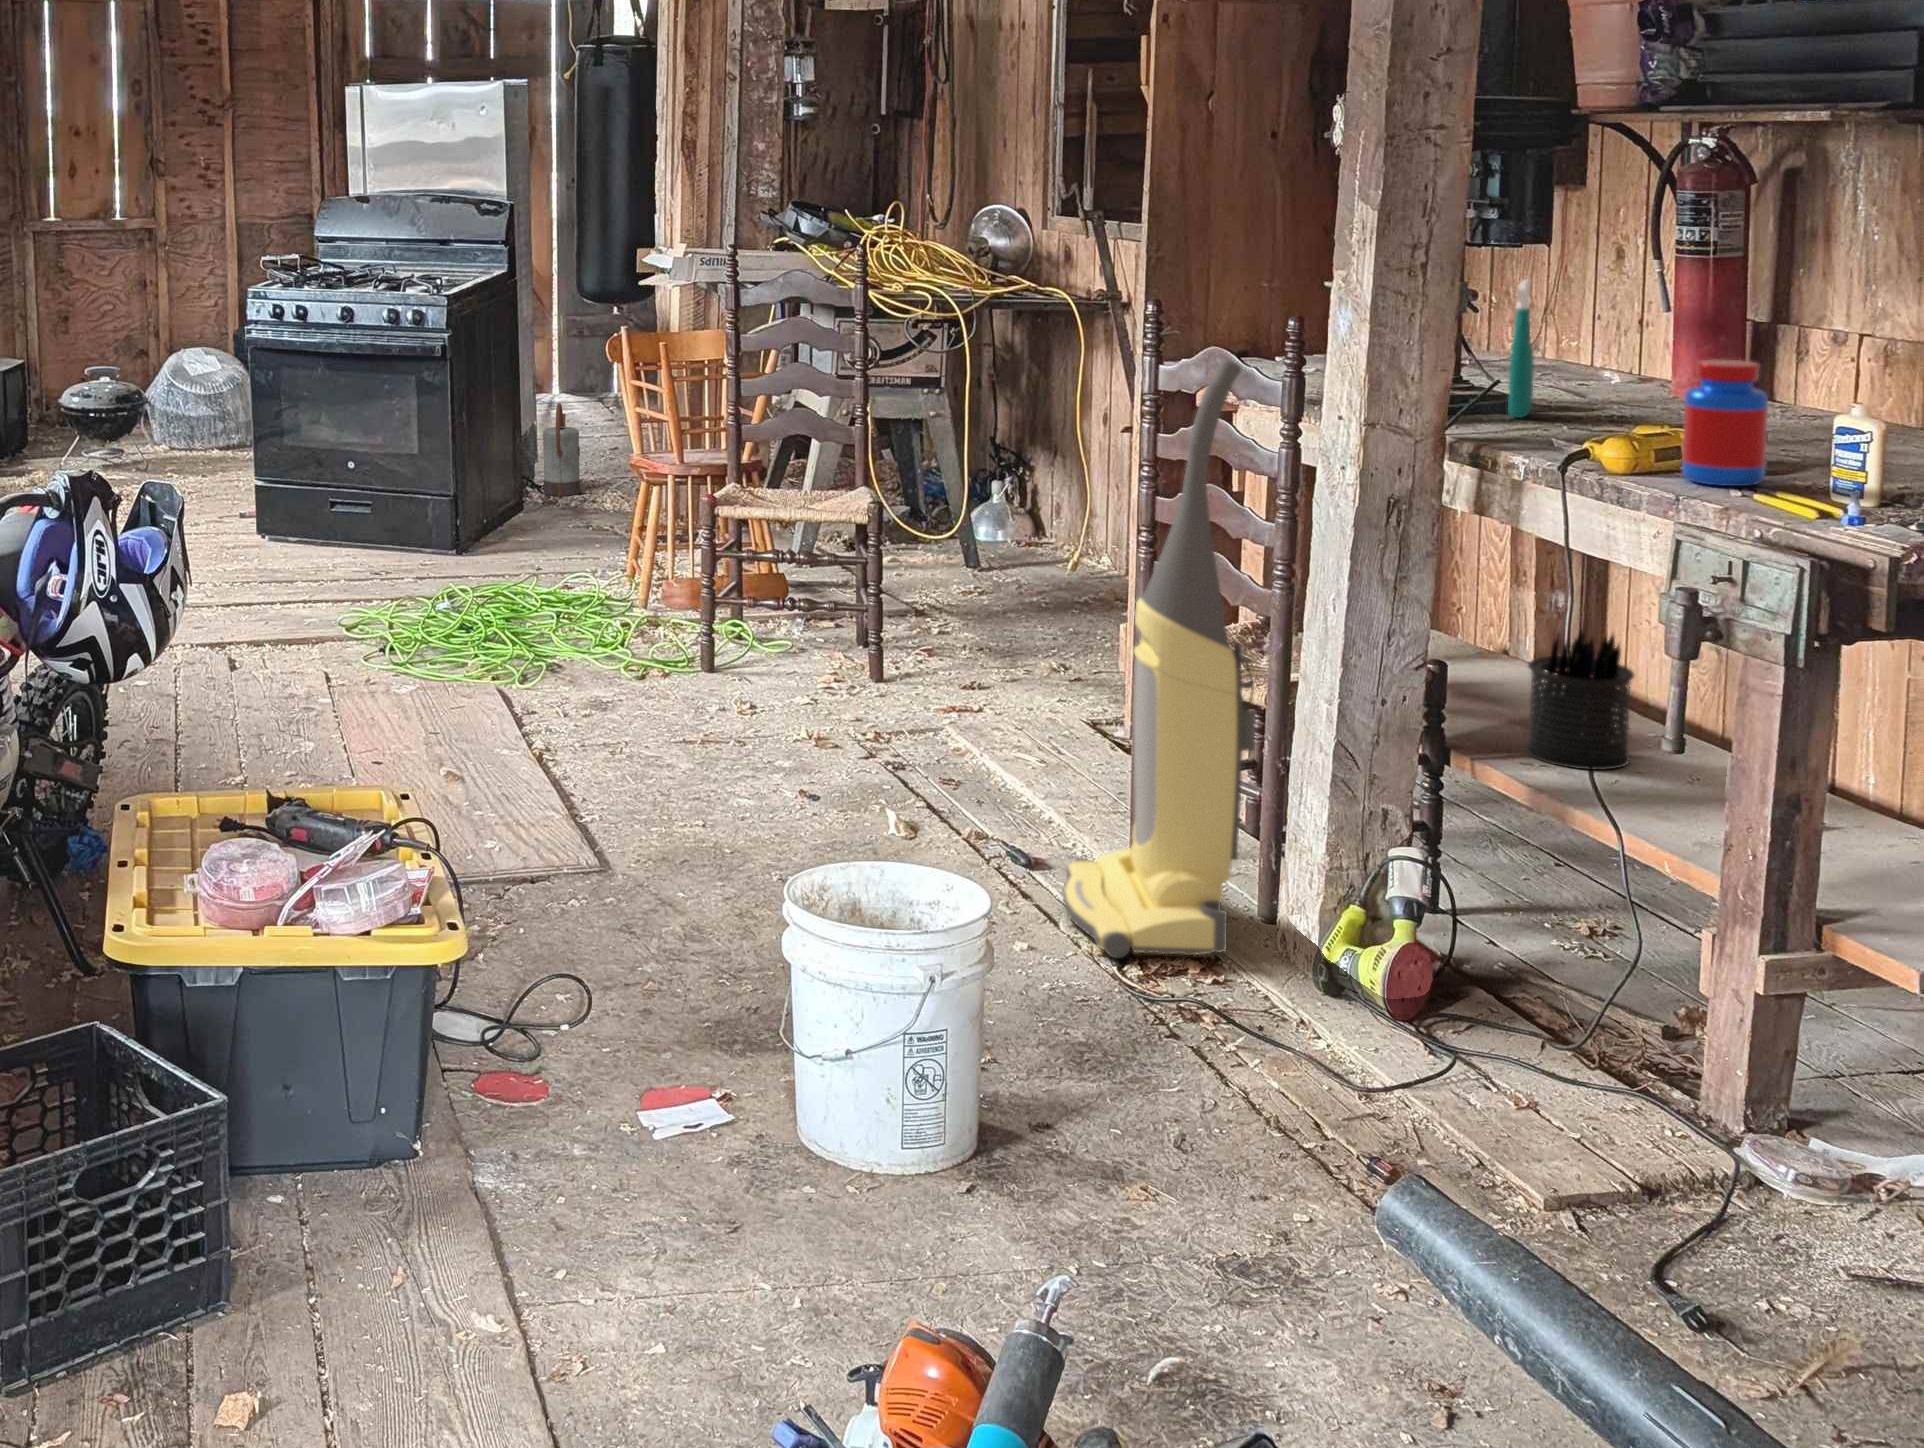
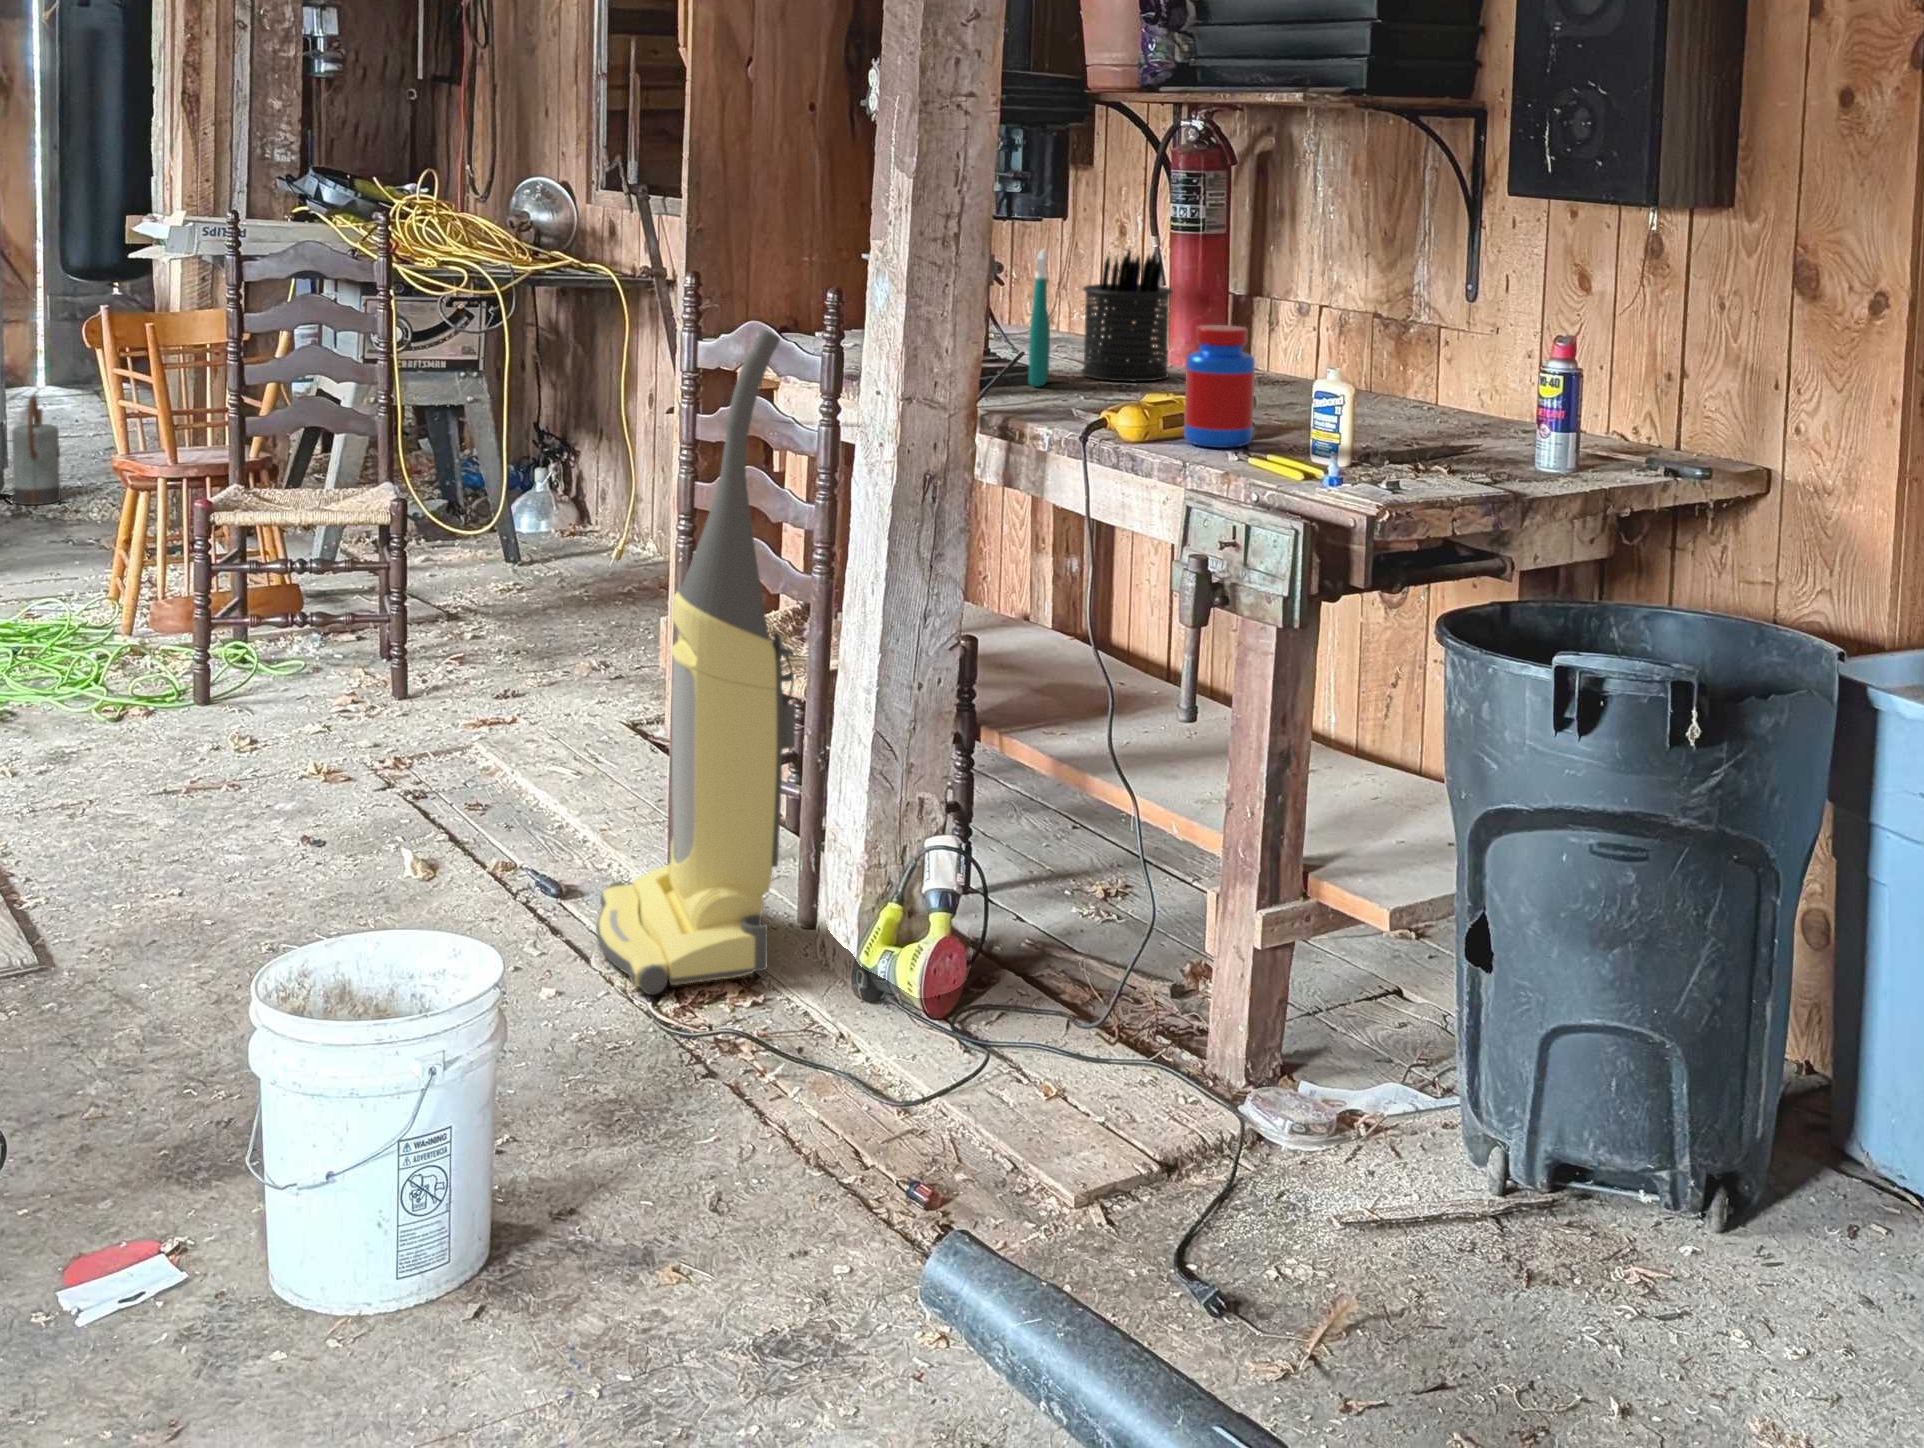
pen holder: present [1526,629,1634,770] -> present [1081,249,1173,381]

